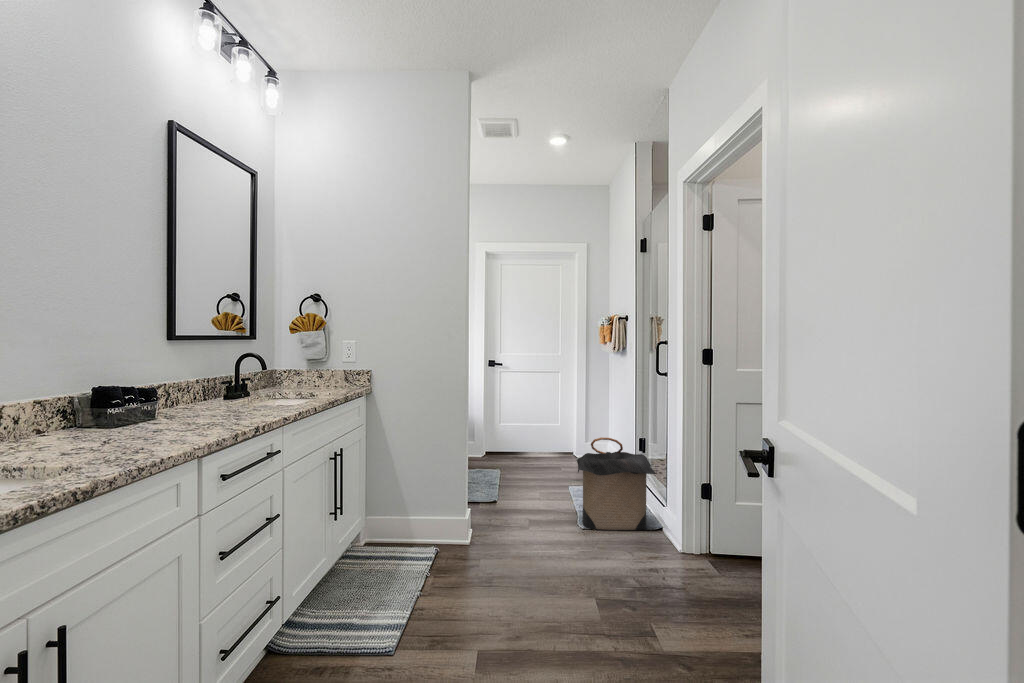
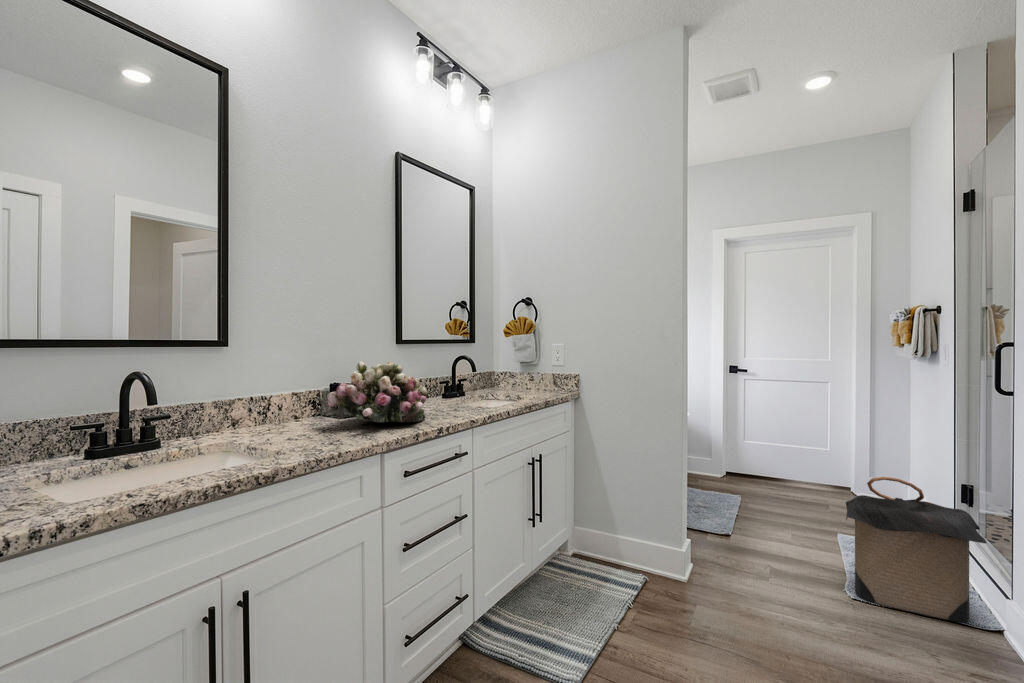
flower arrangement: none [105,358,236,426] -> present [327,361,428,422]

